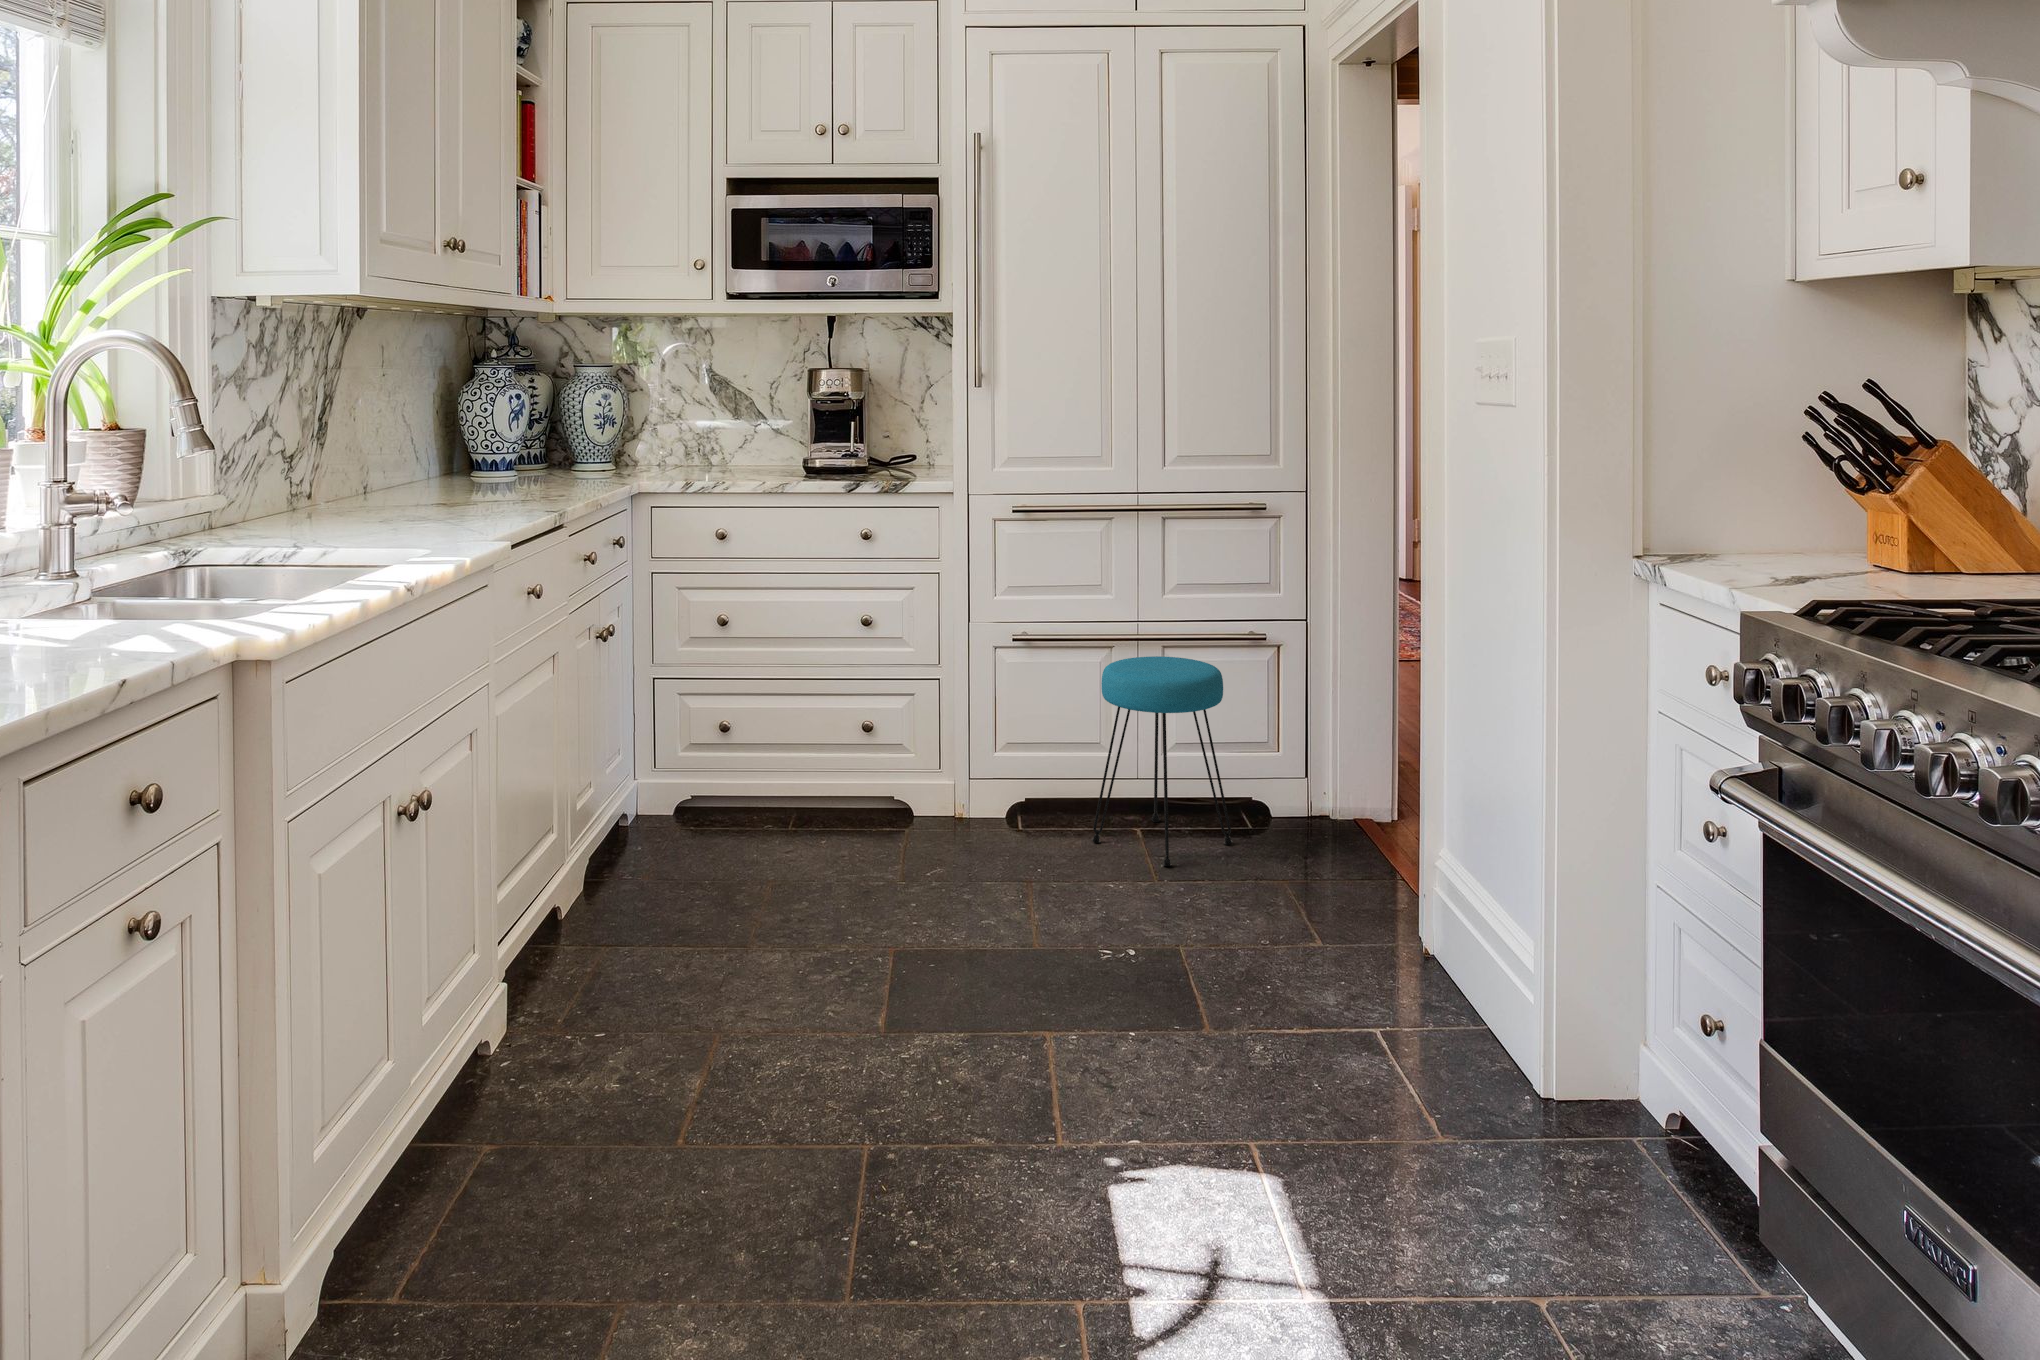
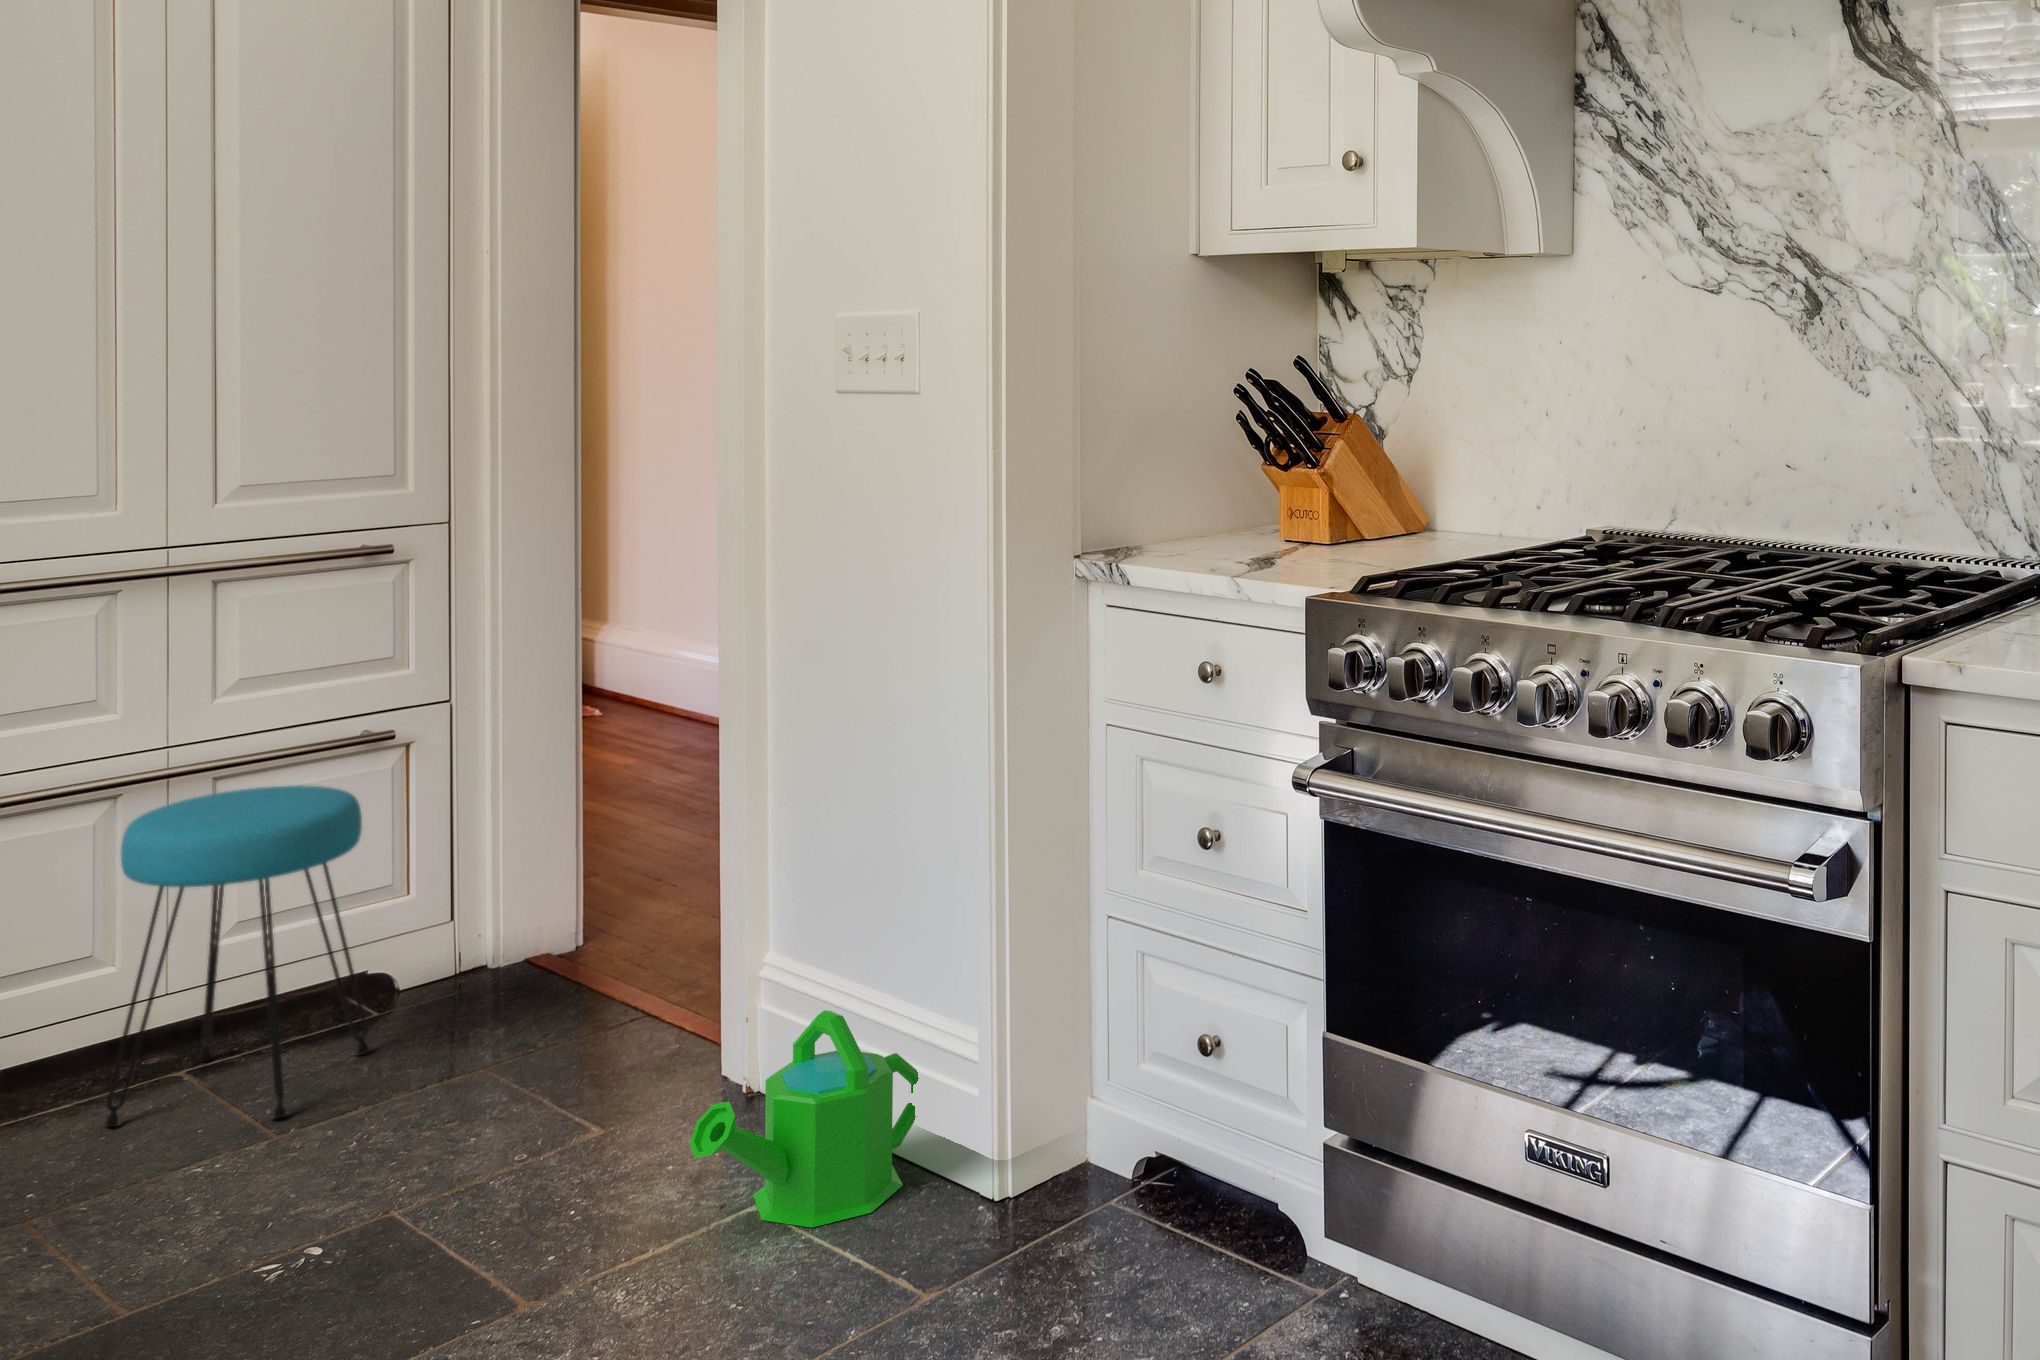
watering can: none [1320,894,1518,1063] -> present [689,1010,919,1228]

